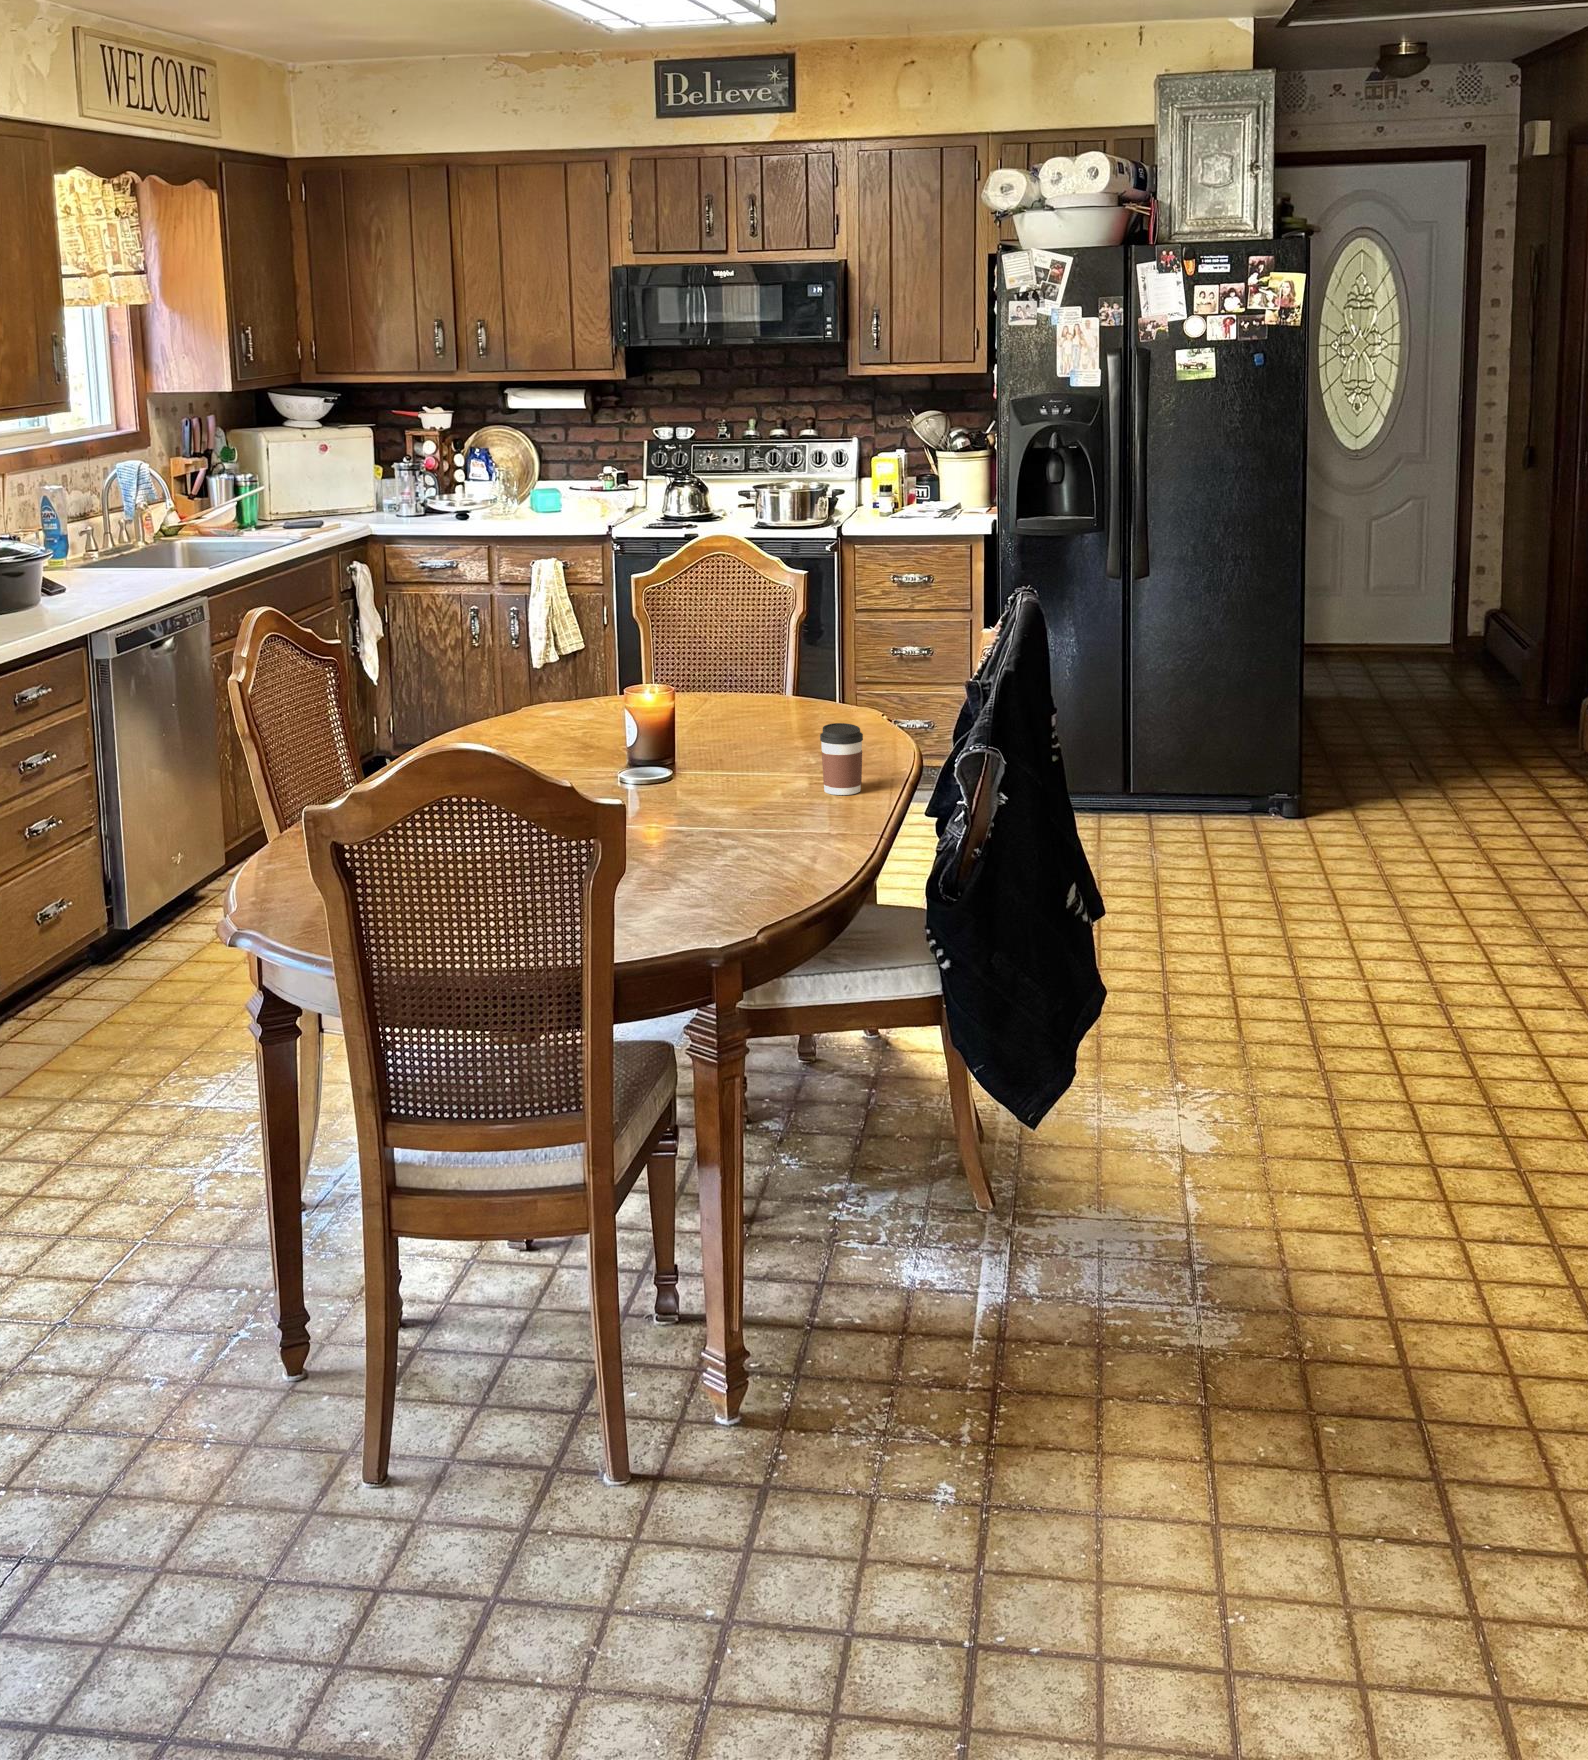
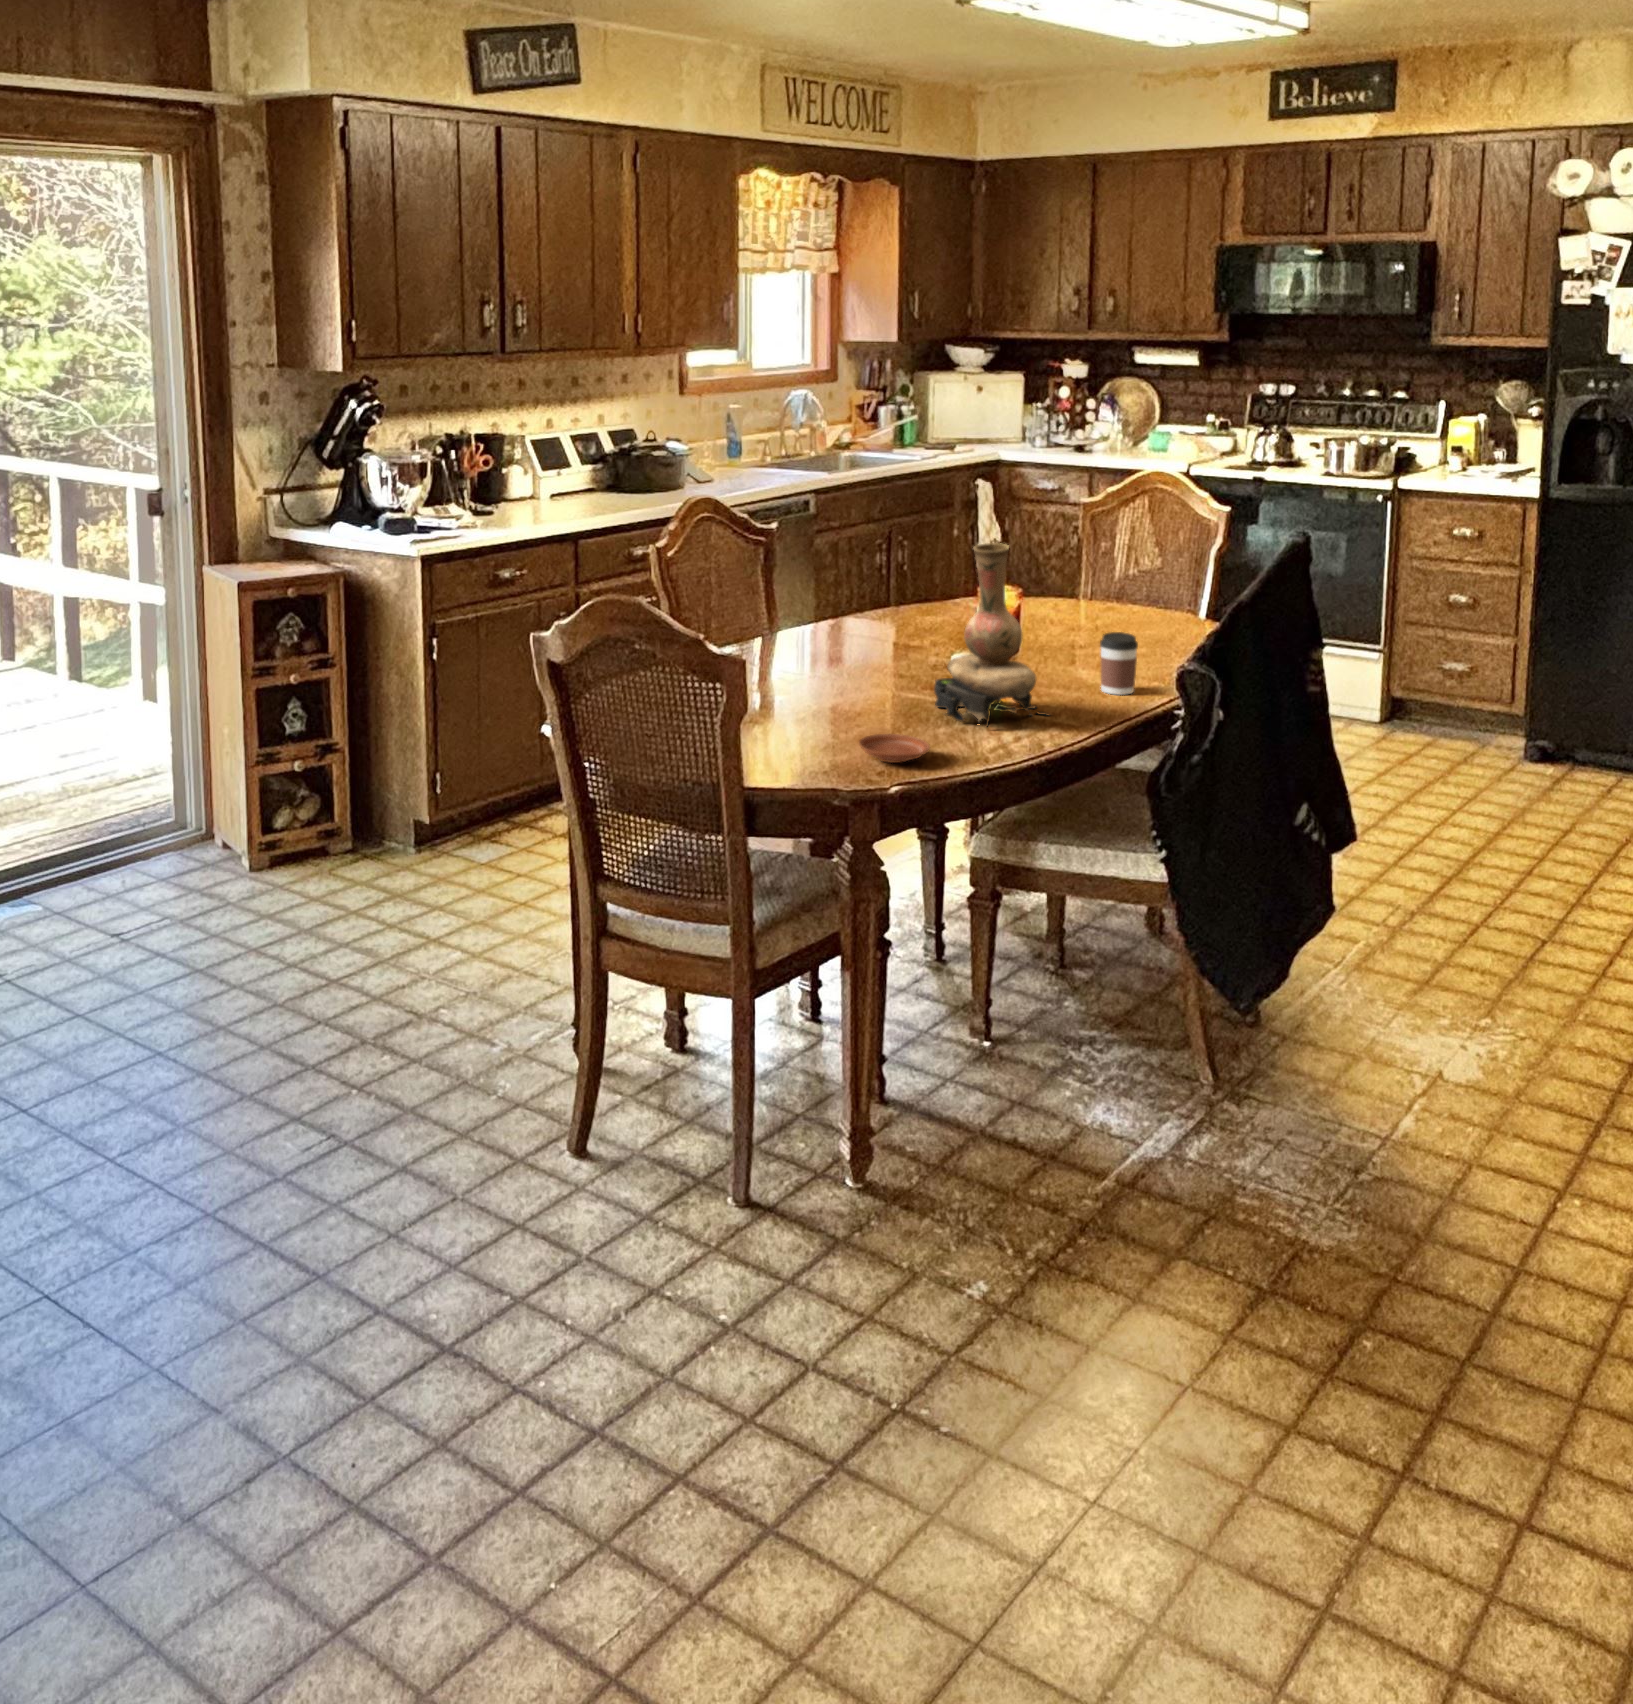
vase: none [678,634,815,853] -> present [934,543,1047,725]
plate: none [676,873,762,907] -> present [859,734,930,763]

